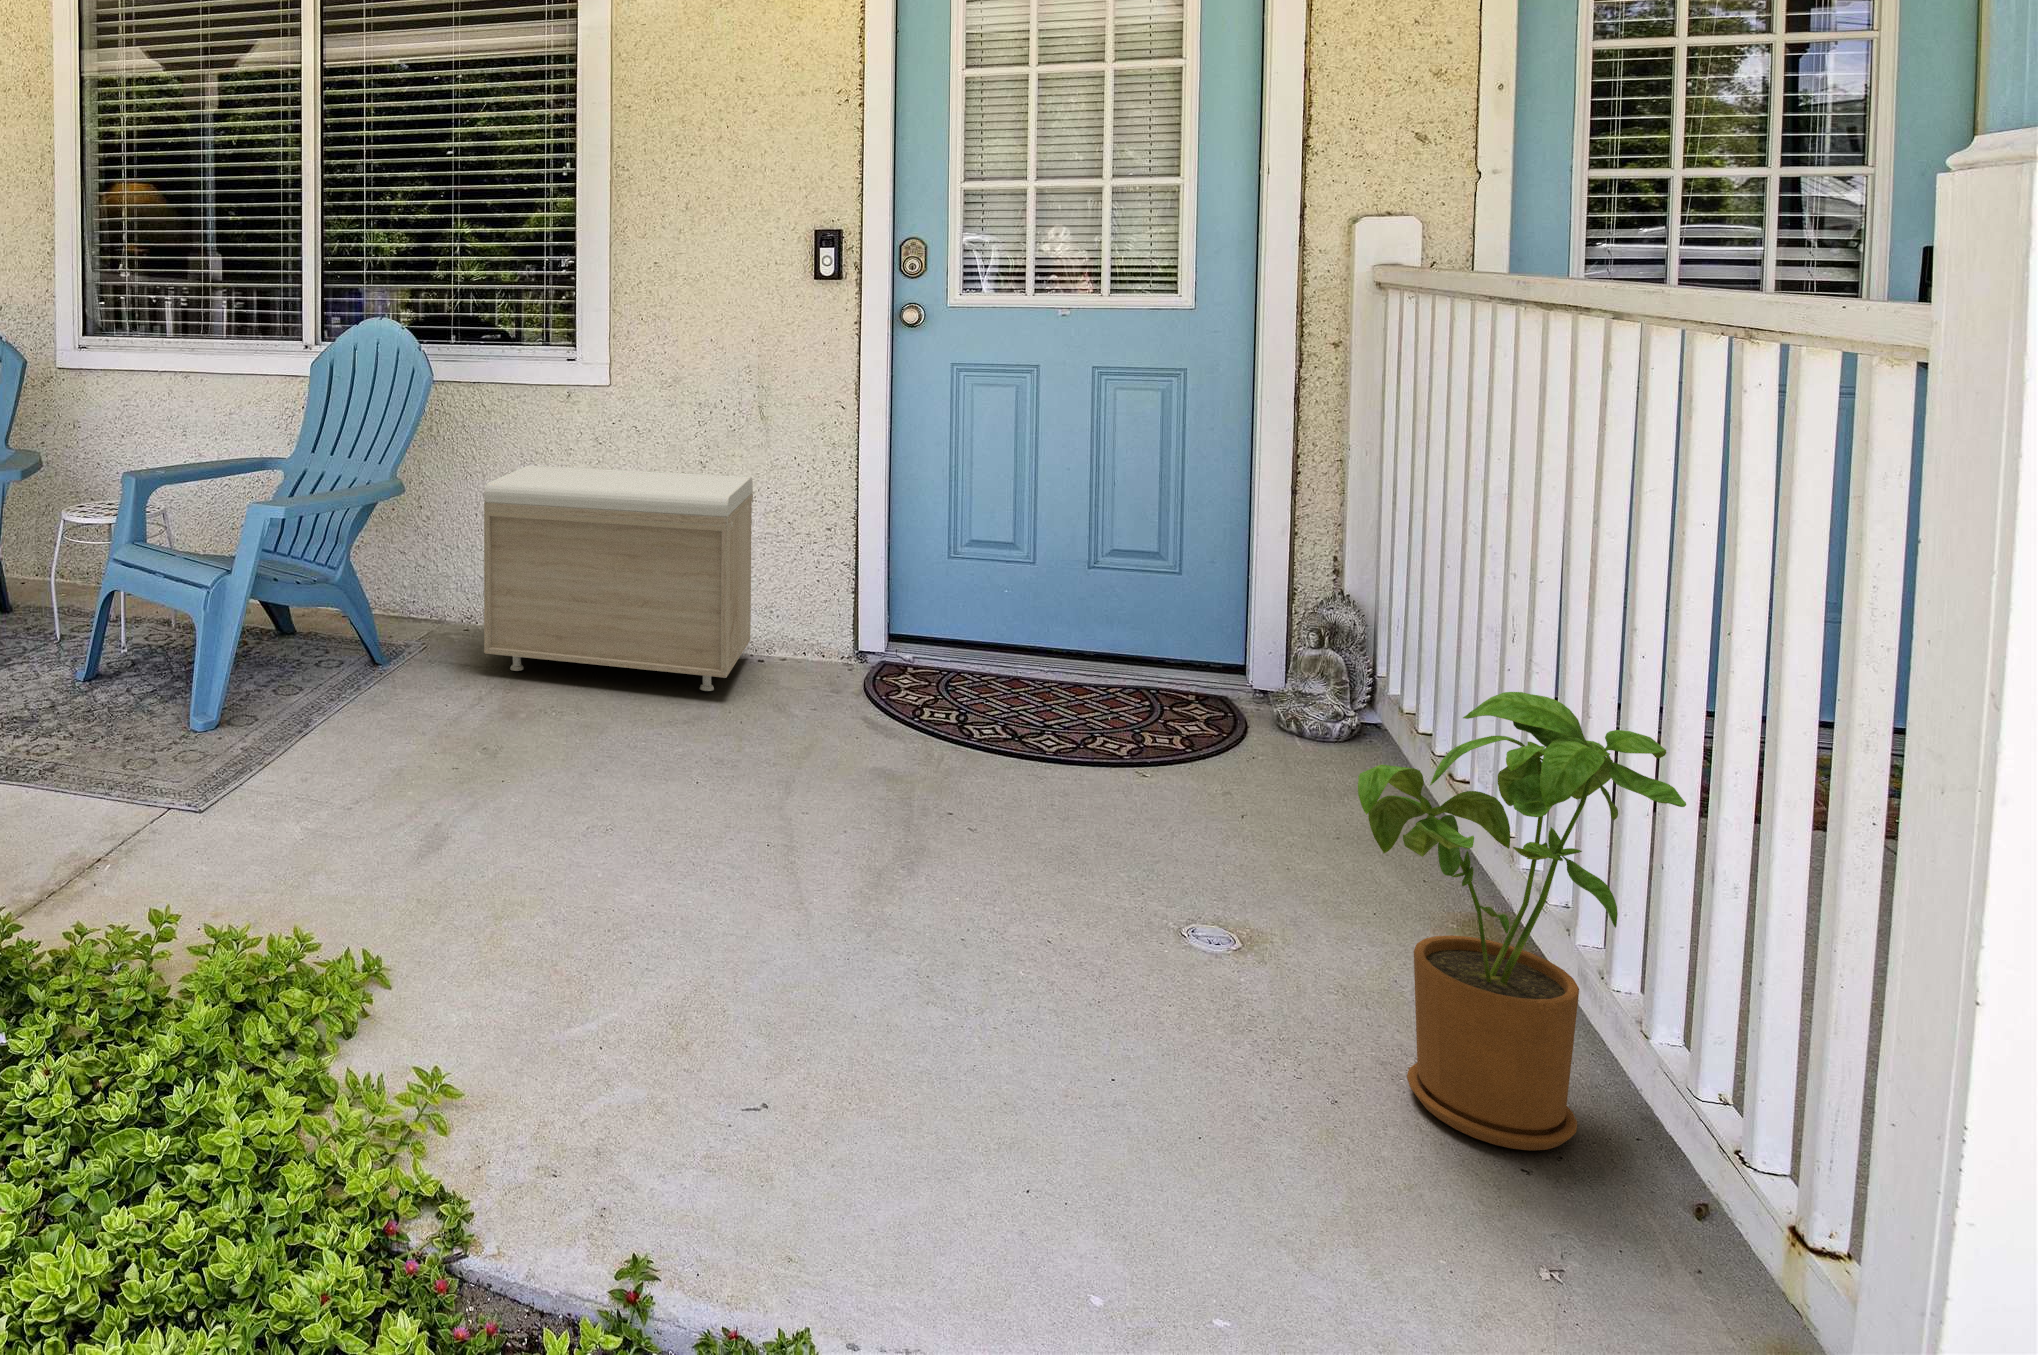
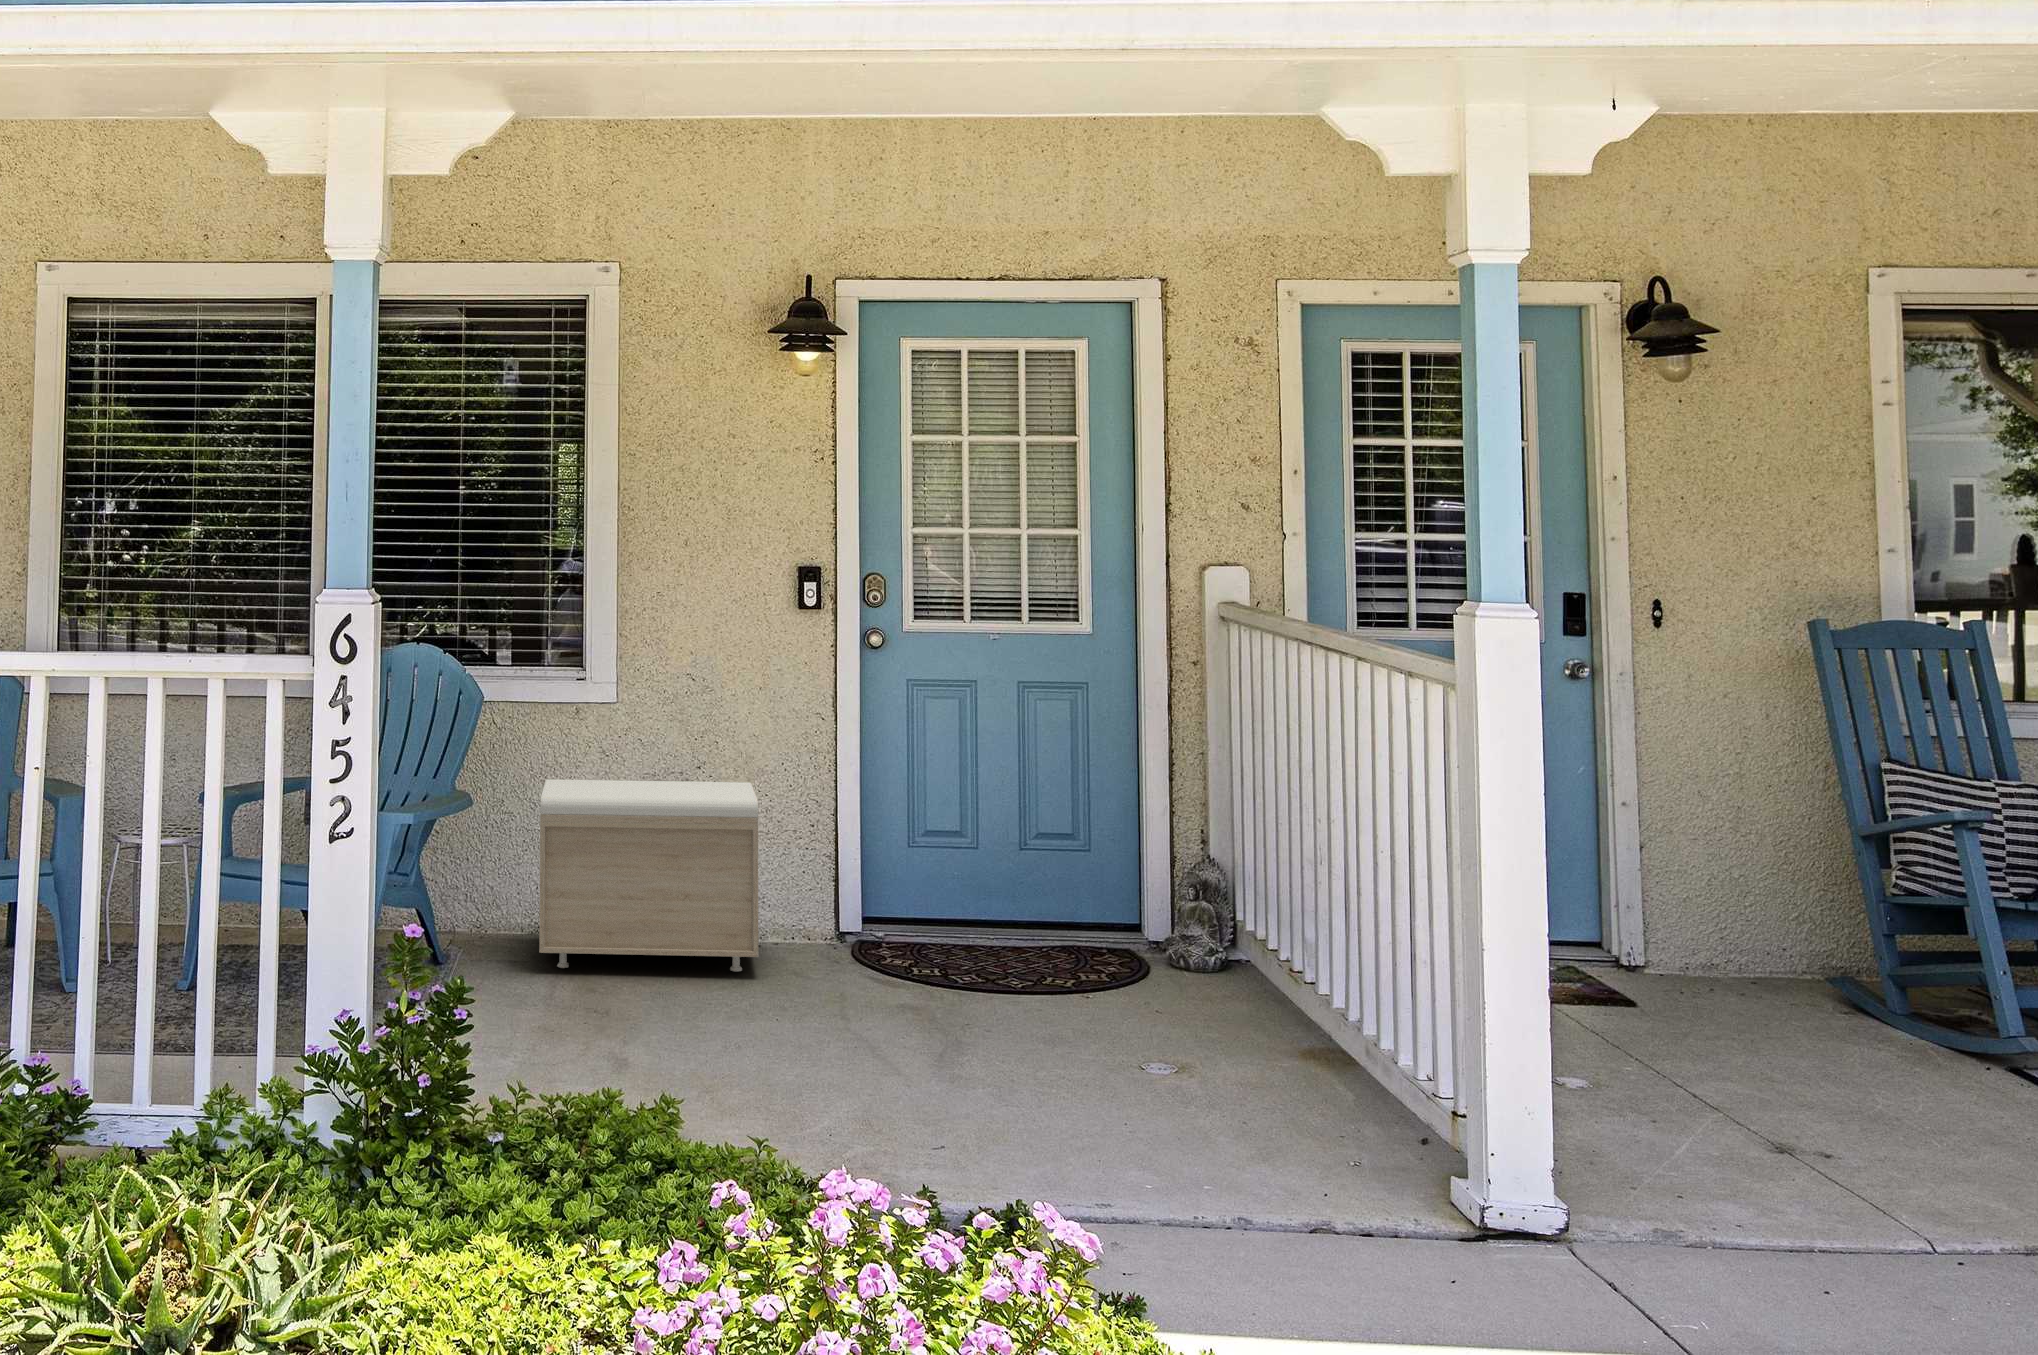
house plant: present [1358,692,1686,1150] -> none [1263,889,1419,1158]

